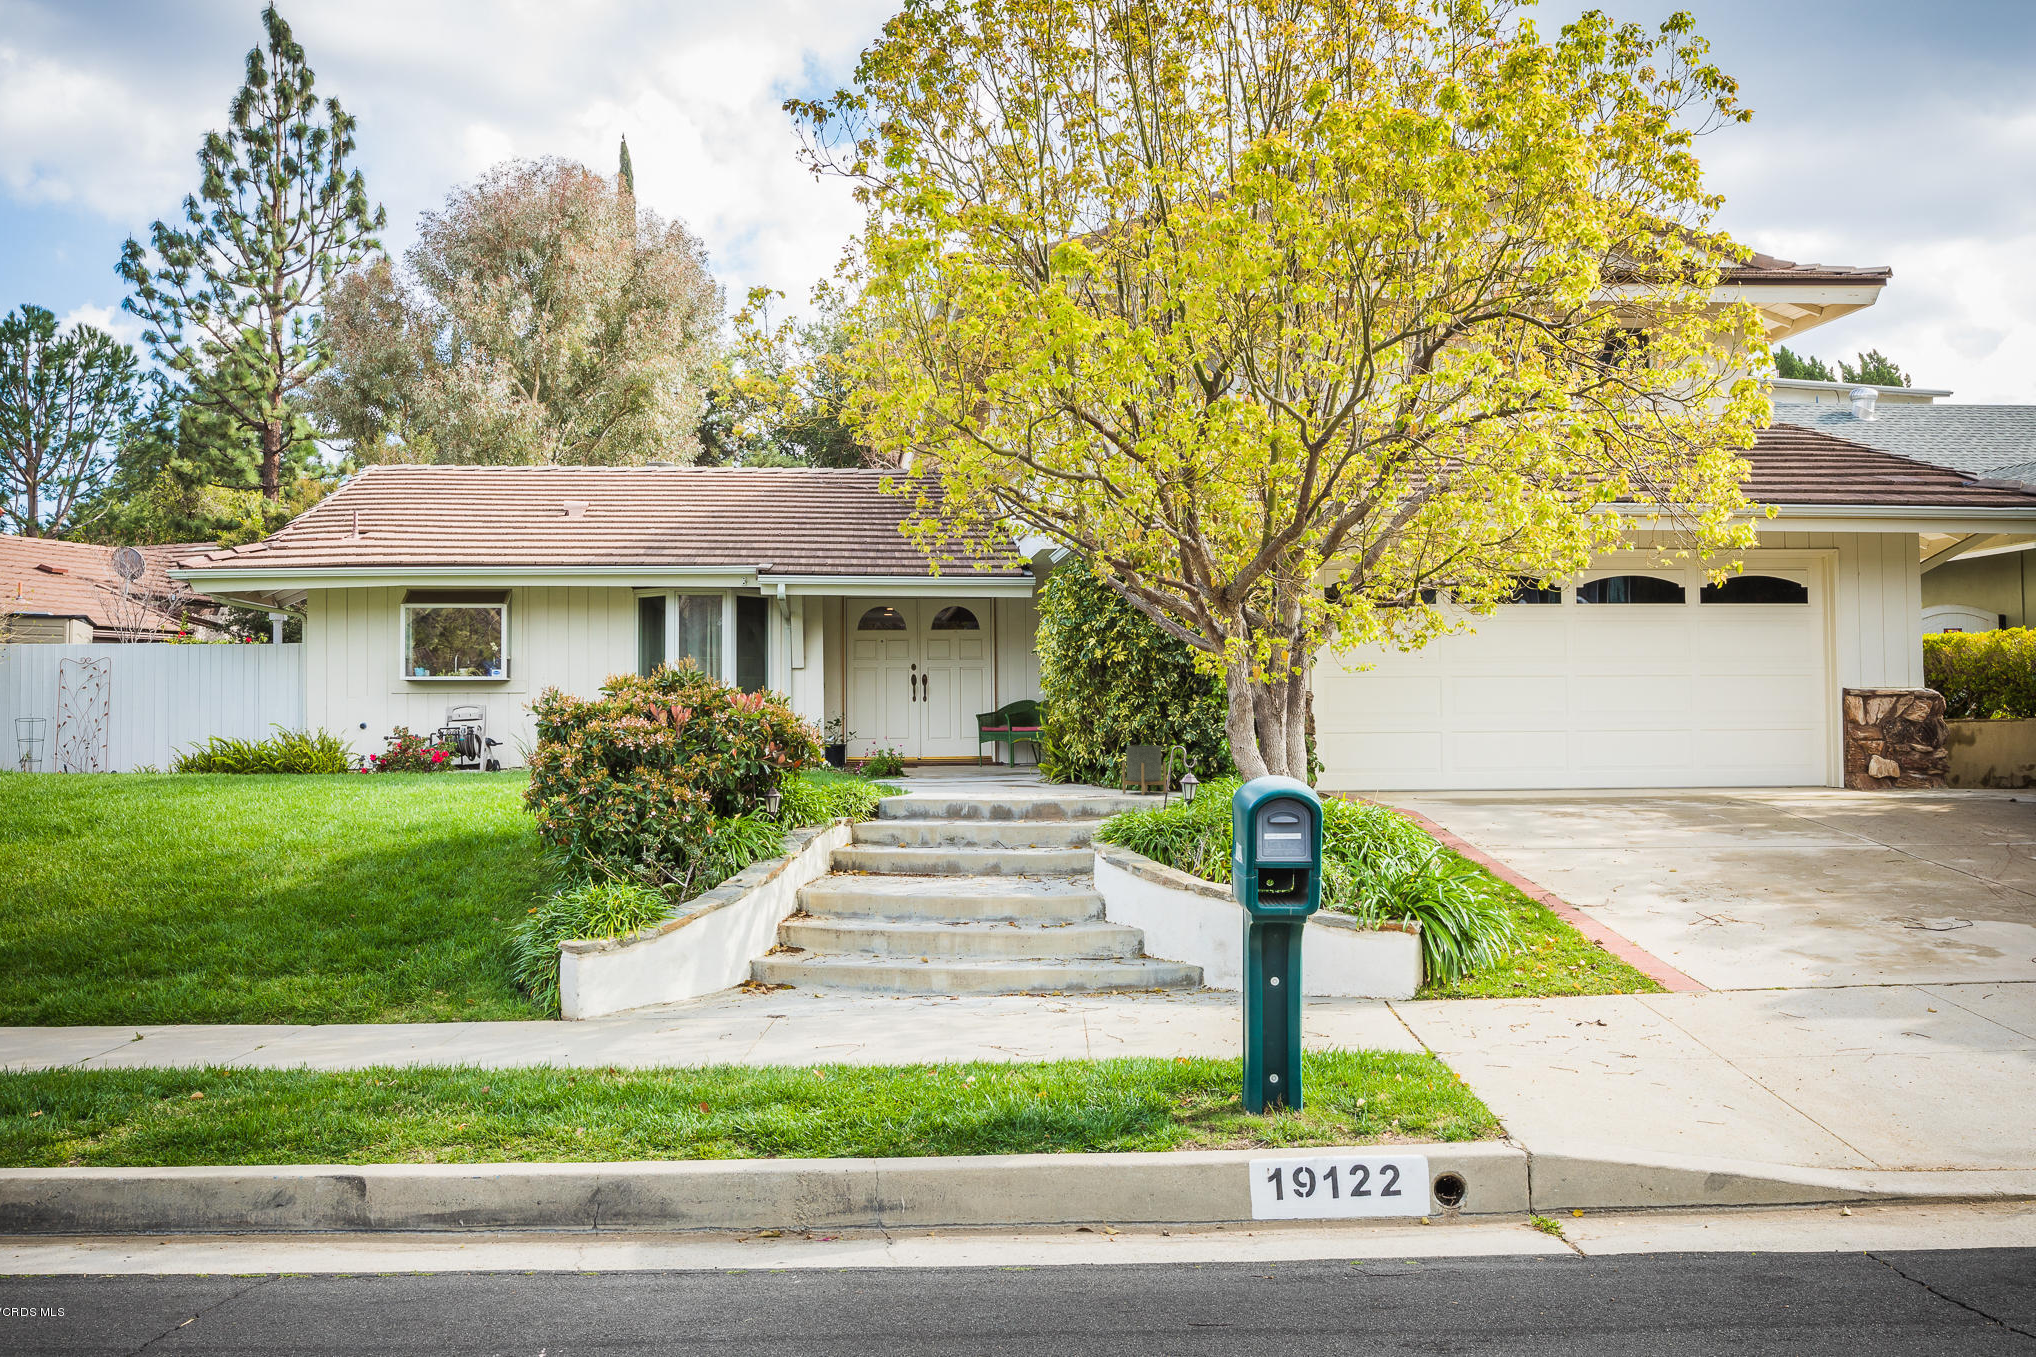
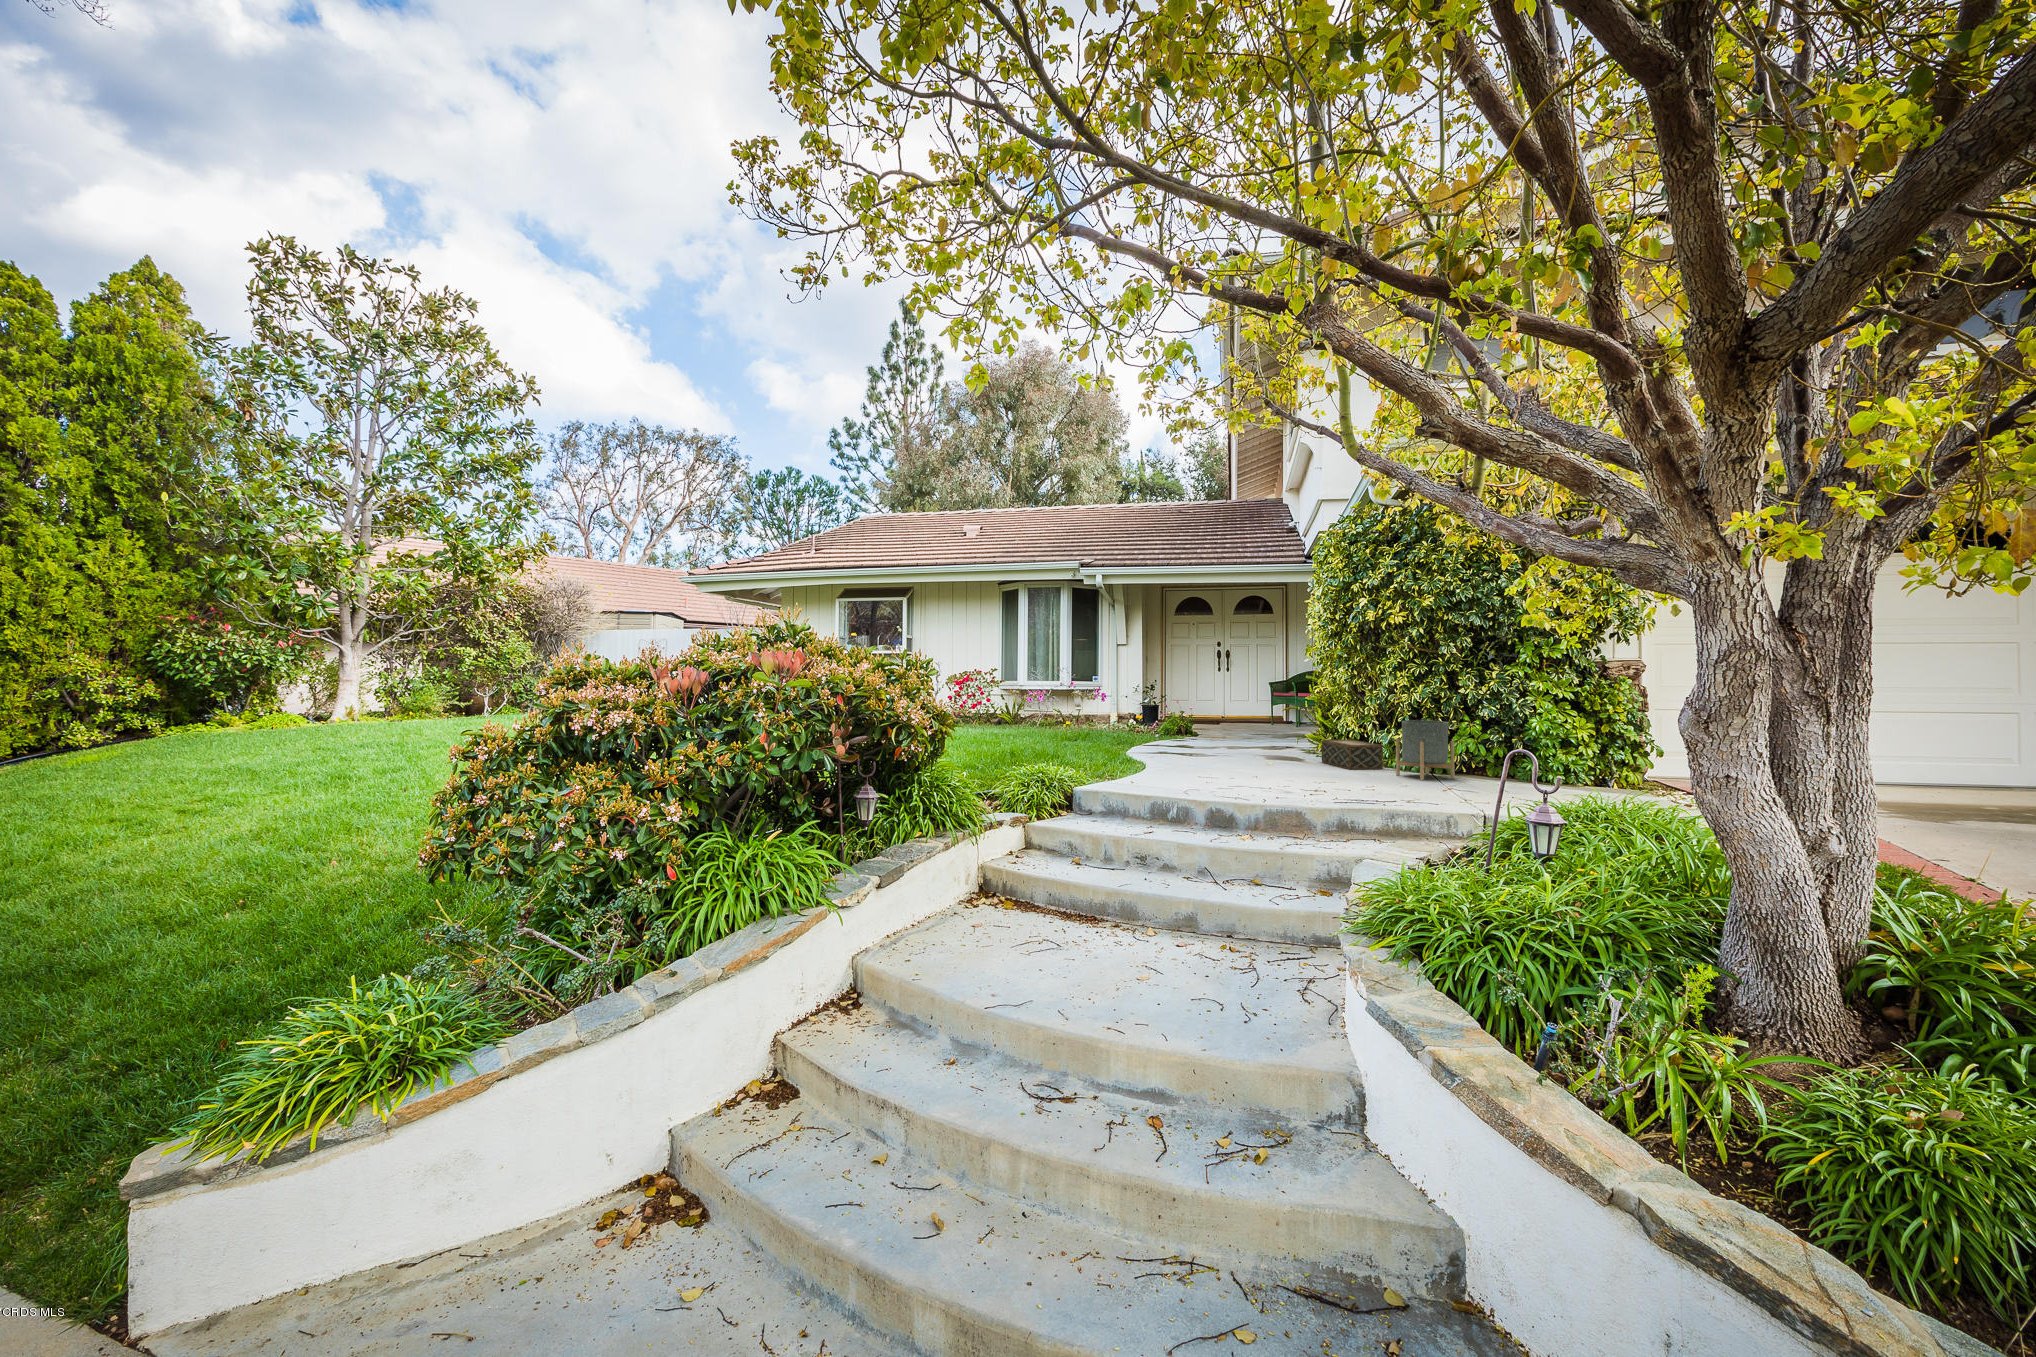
woven basket: none [1058,767,1111,792] -> present [1322,739,1383,769]

